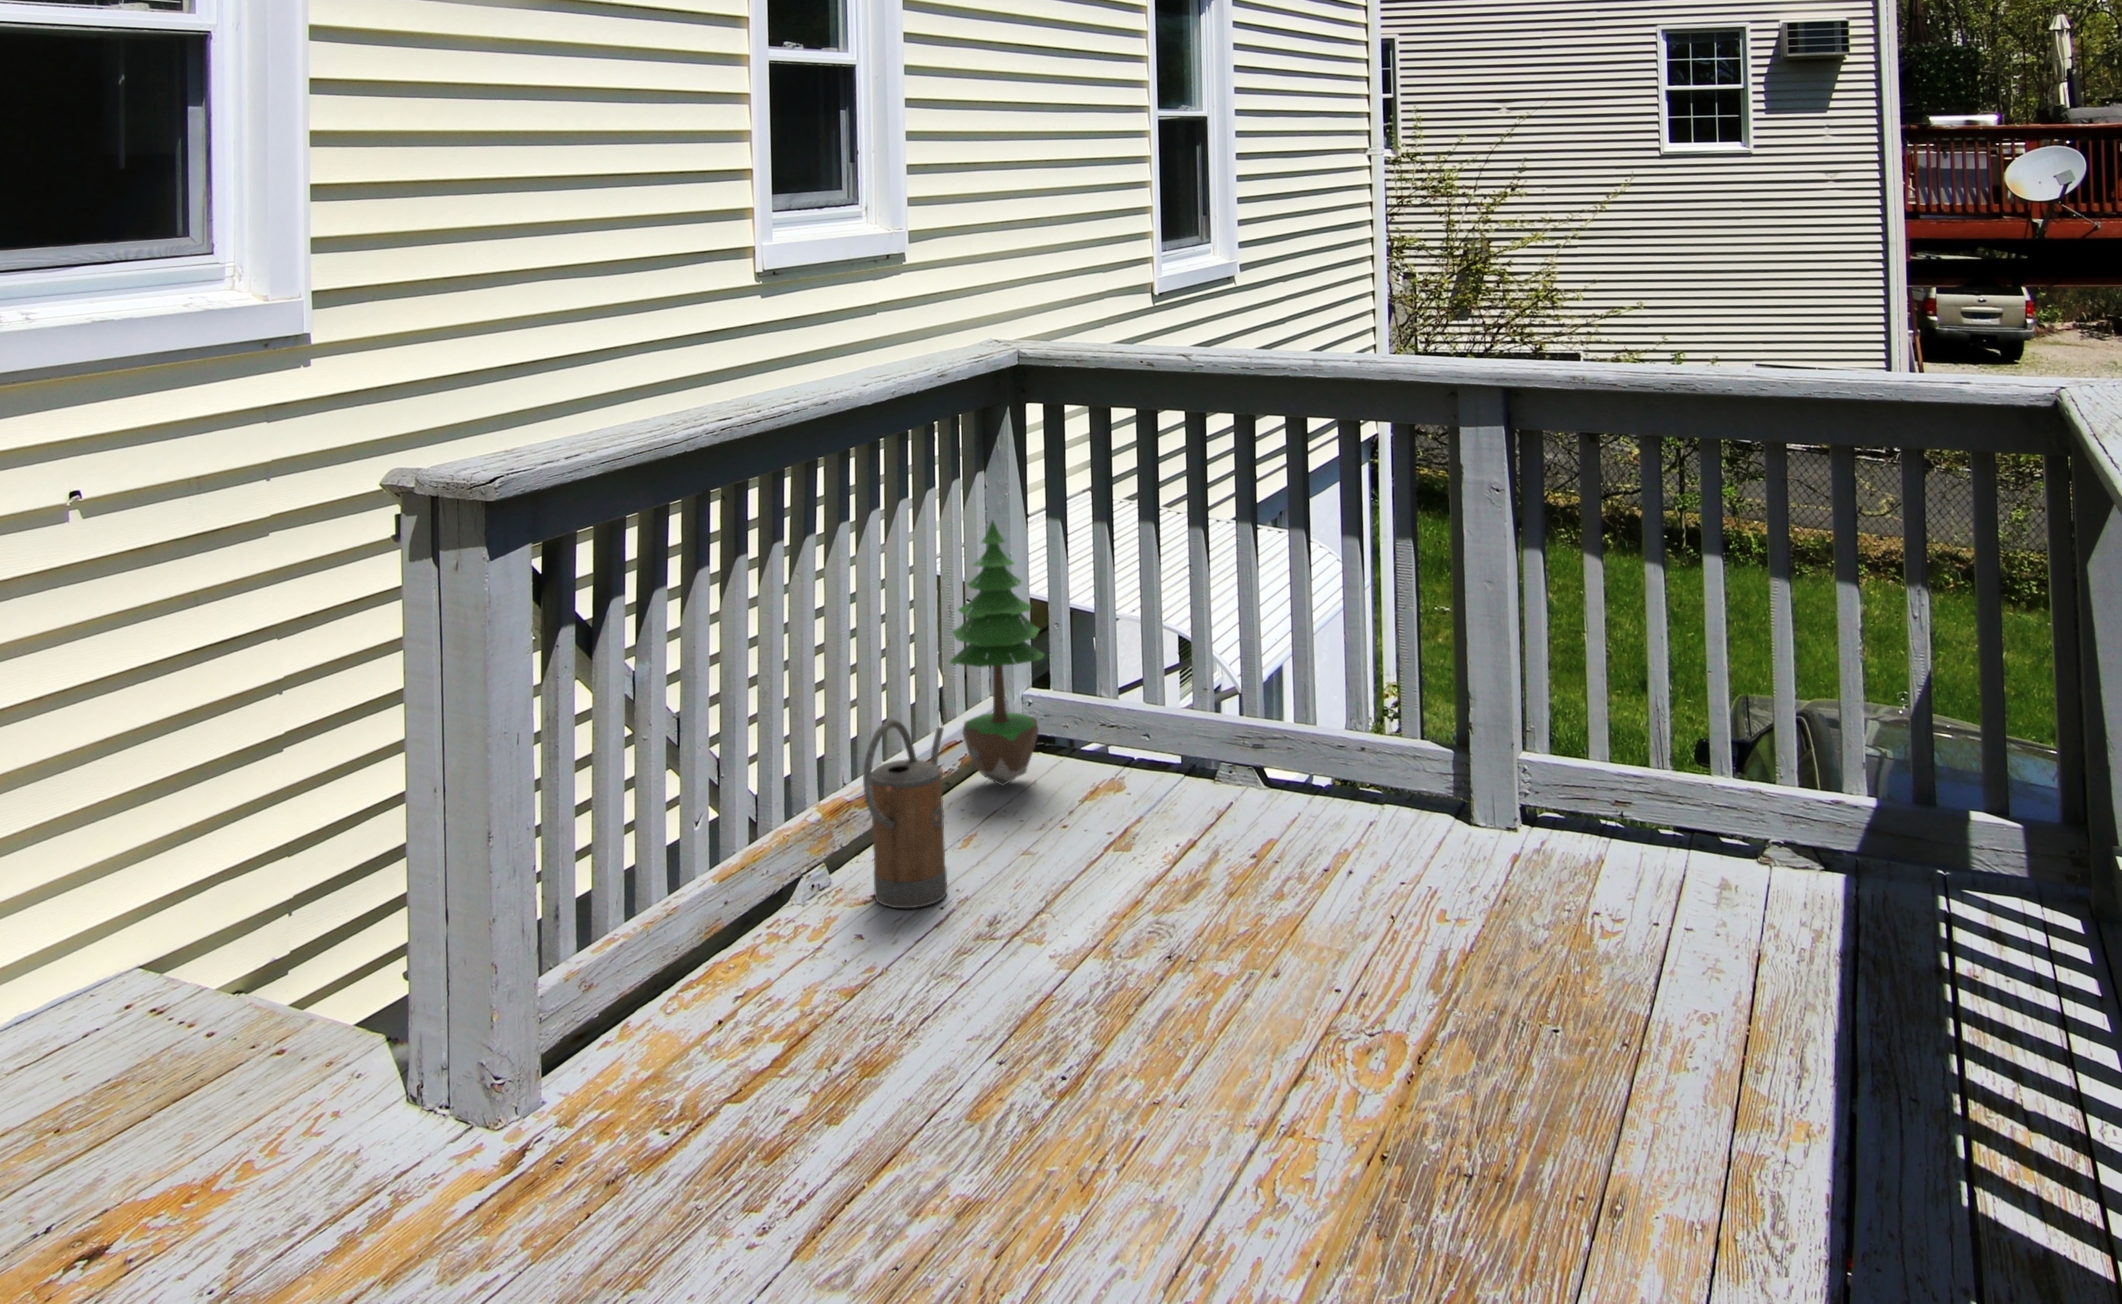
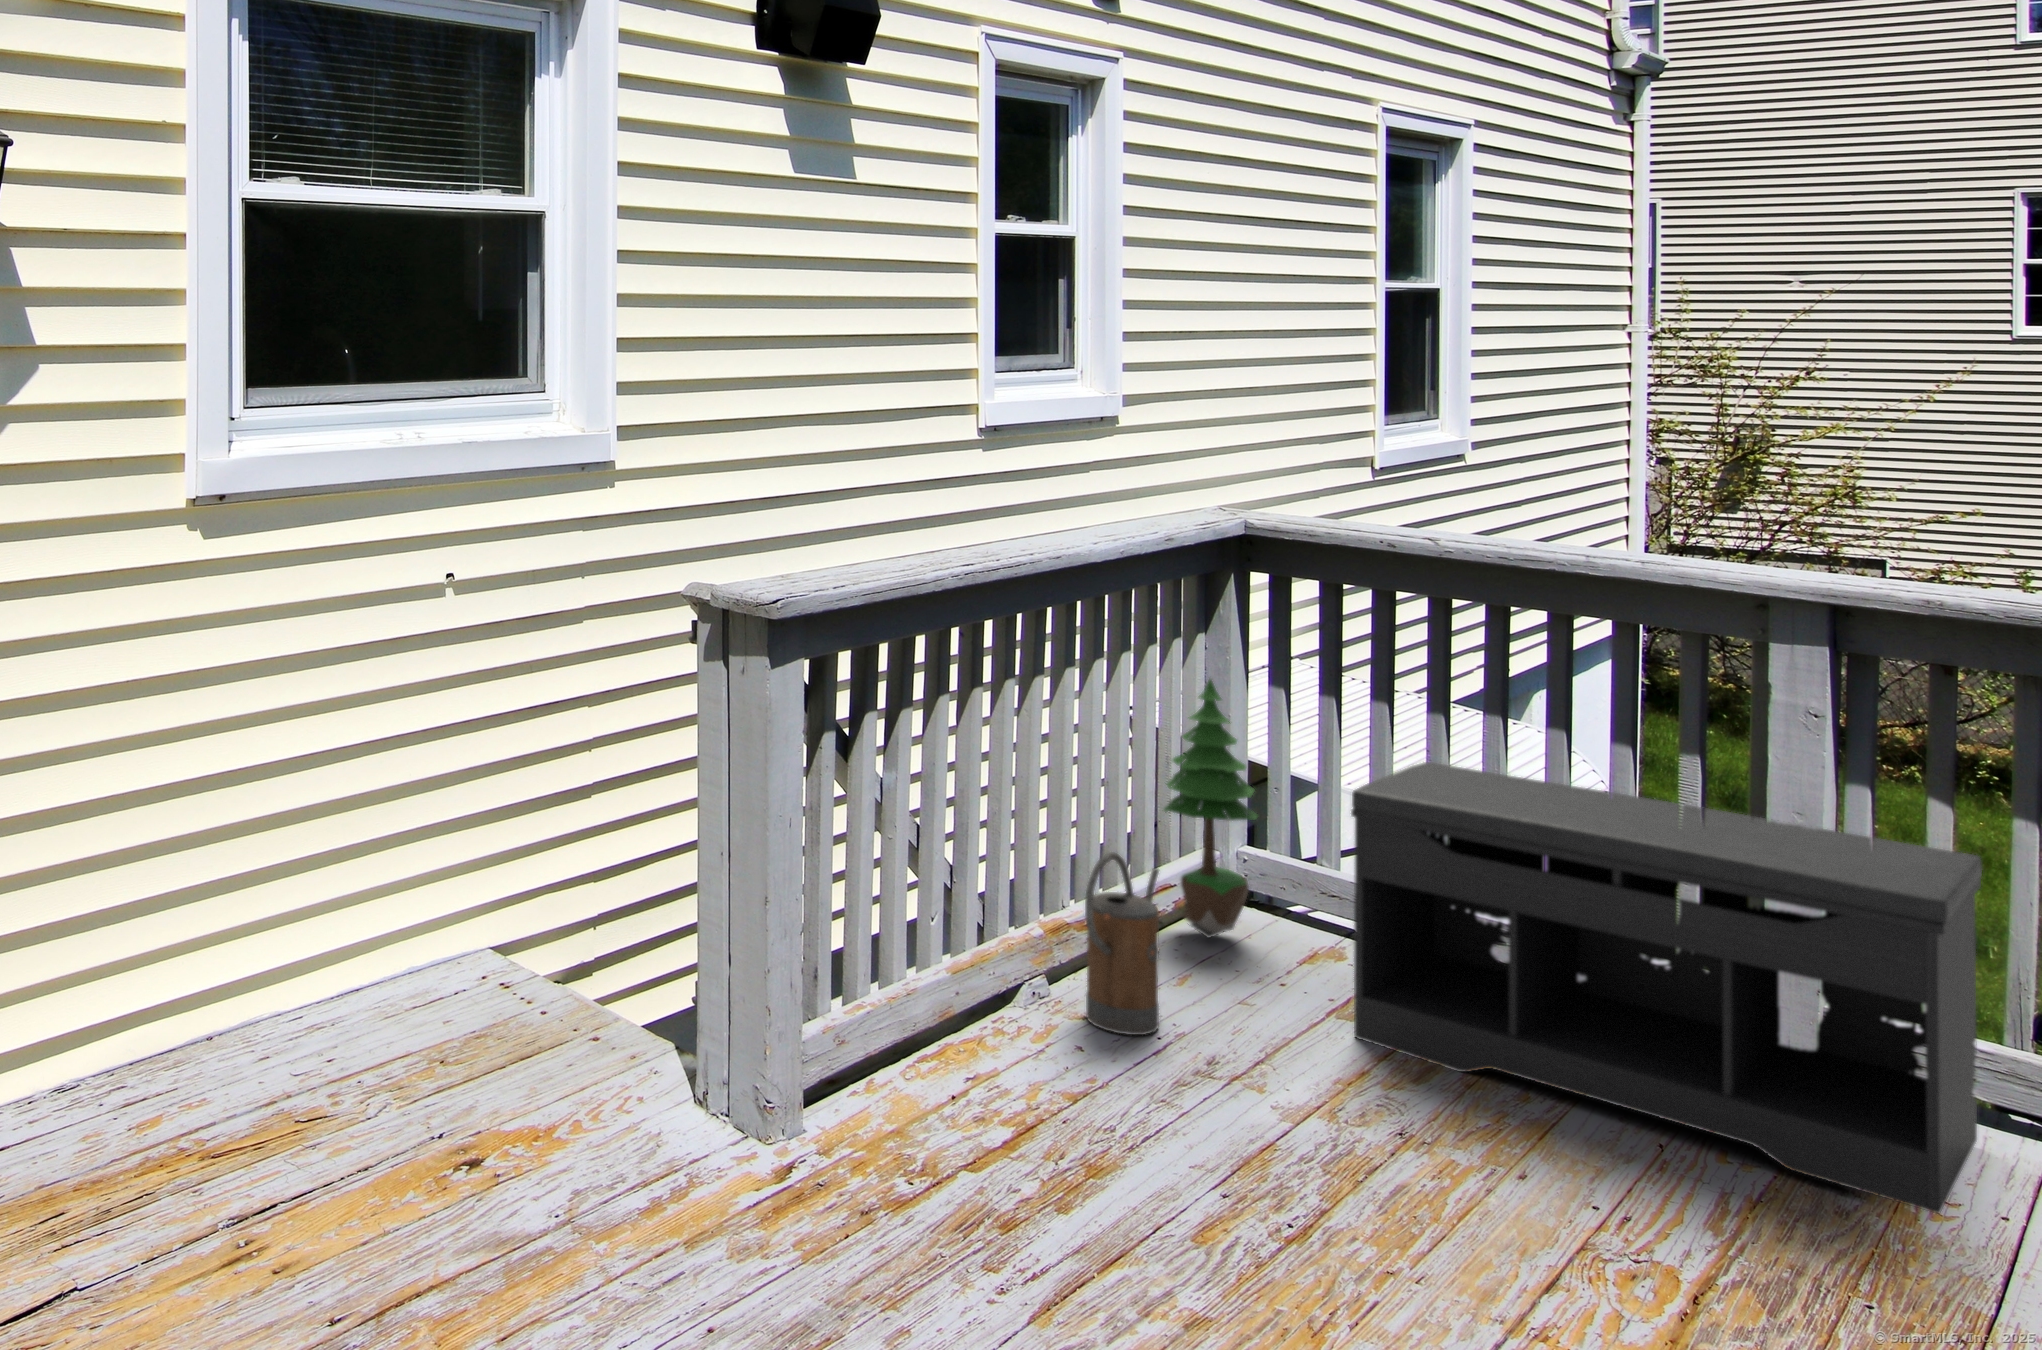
bench: none [1122,578,1629,926] -> present [1351,762,1982,1214]

